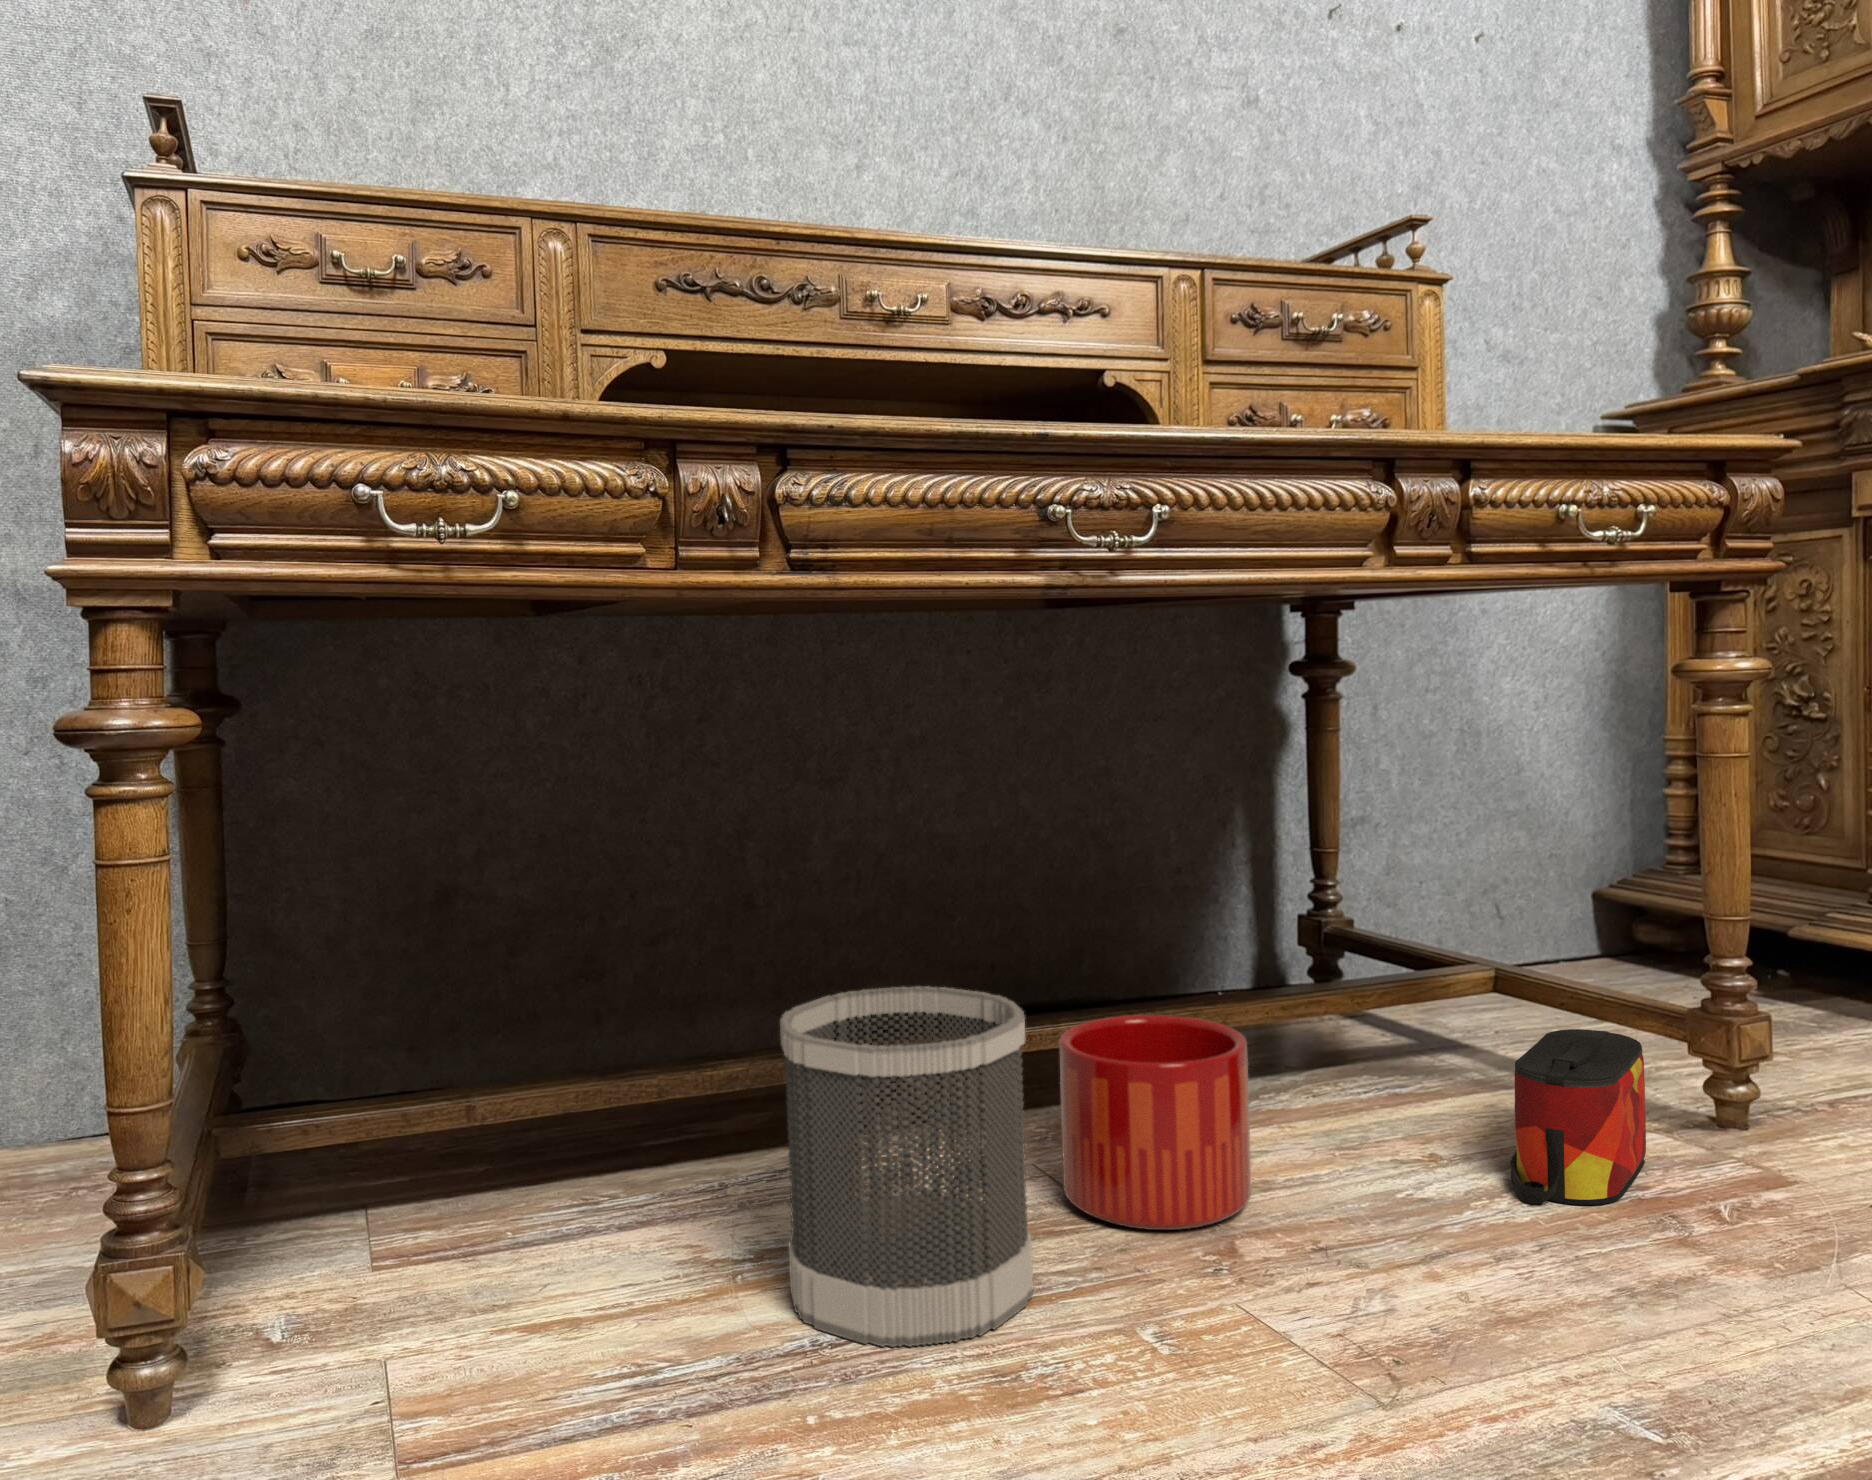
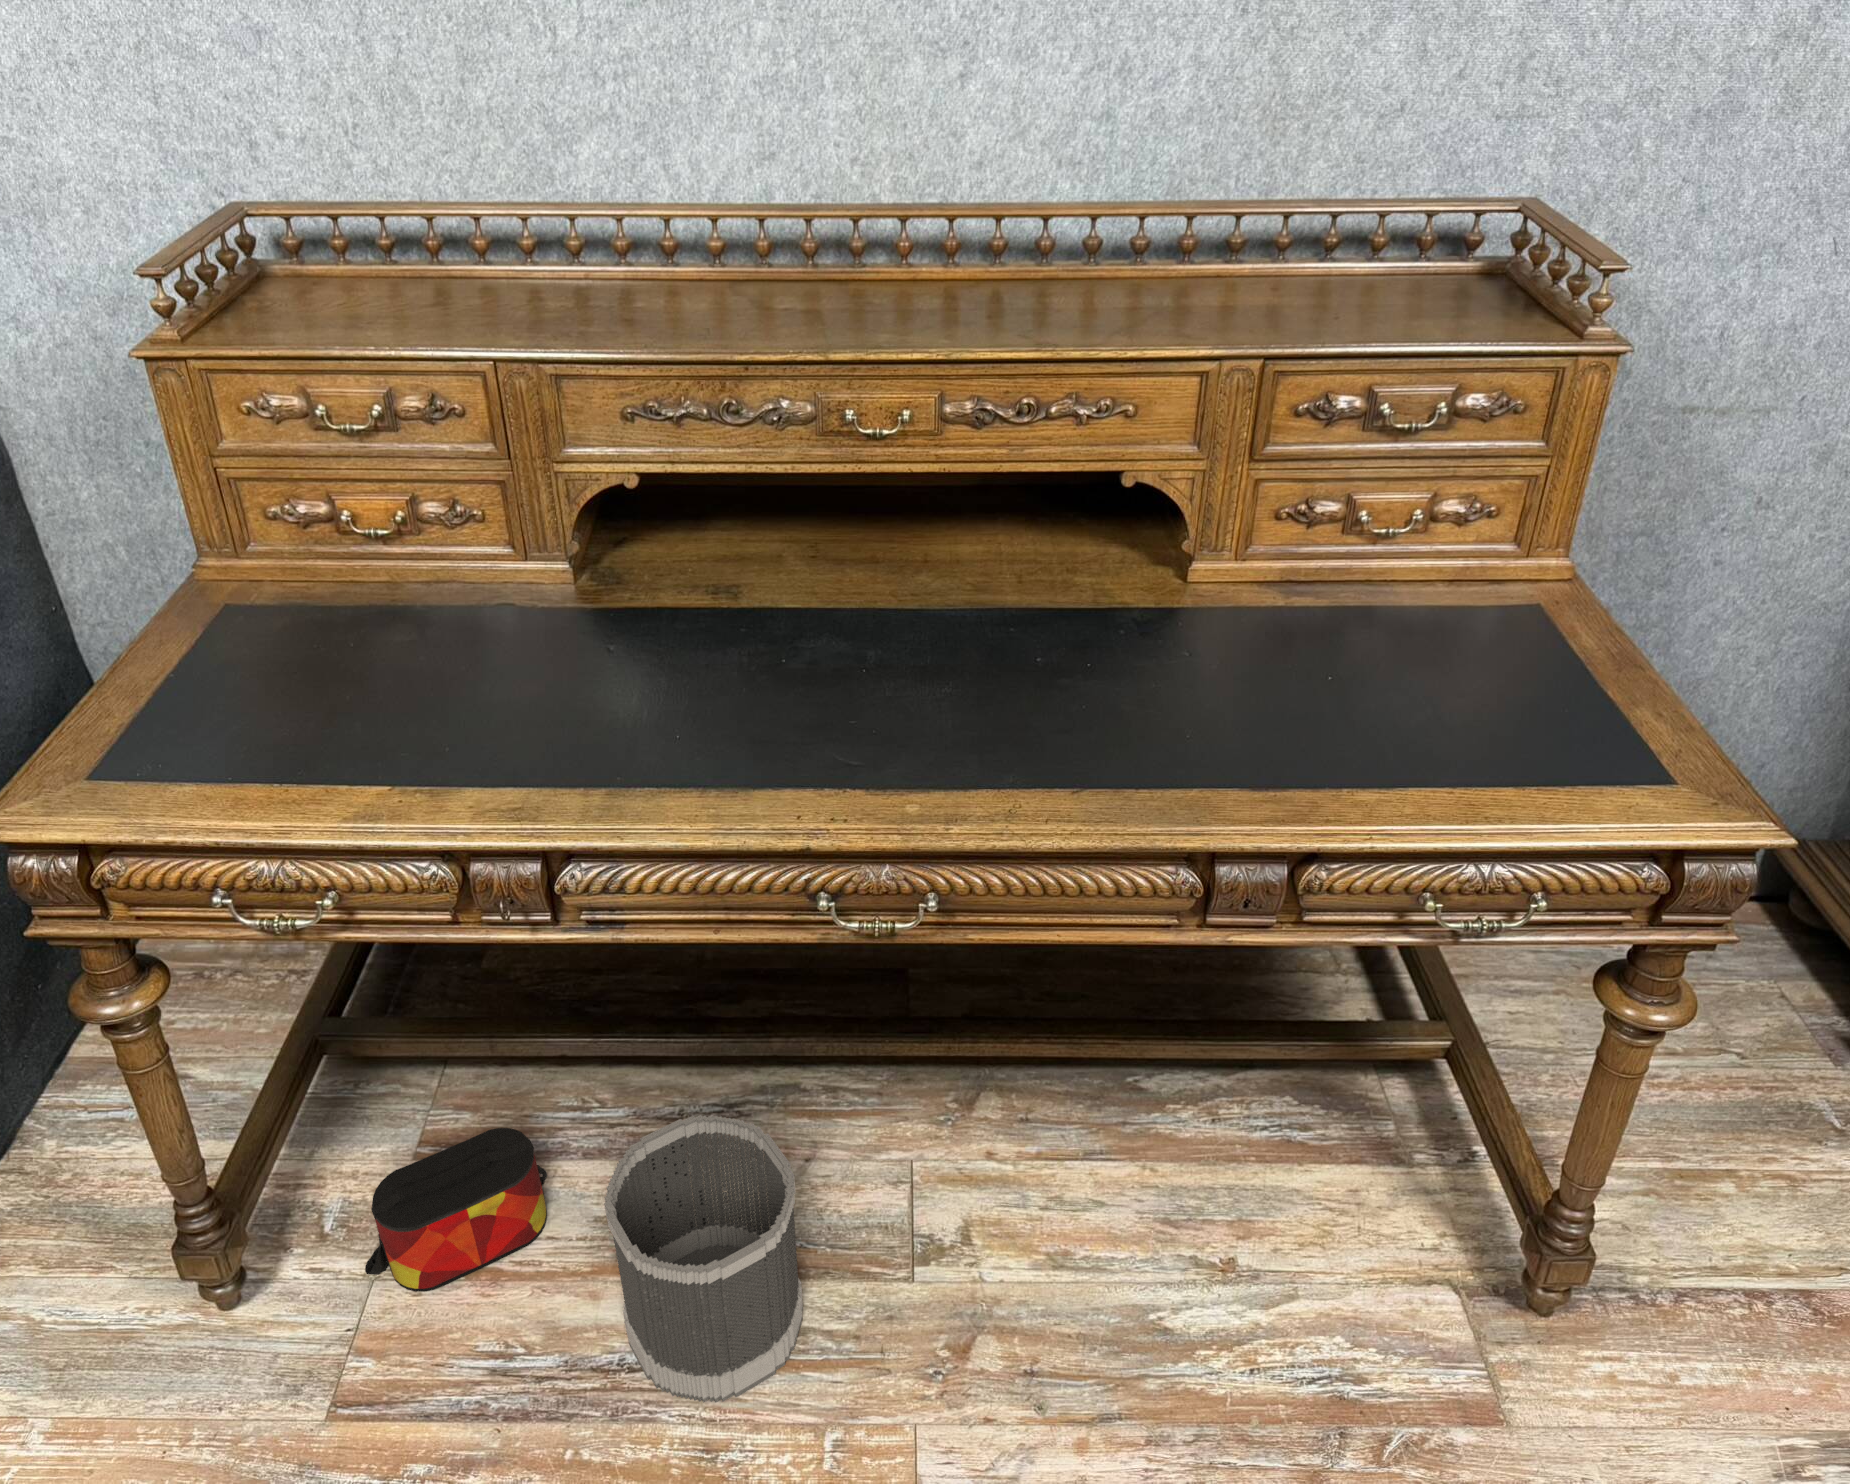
planter: present [1059,1015,1251,1230] -> none [886,1112,1039,1317]
bag: present [1511,1029,1646,1205] -> present [365,1128,547,1292]

